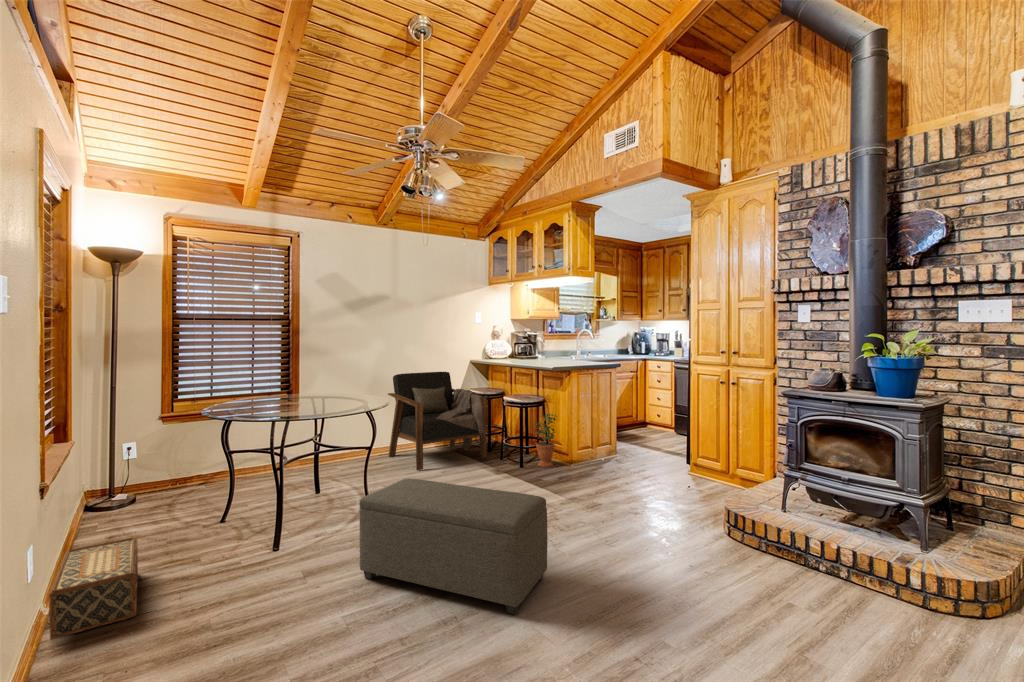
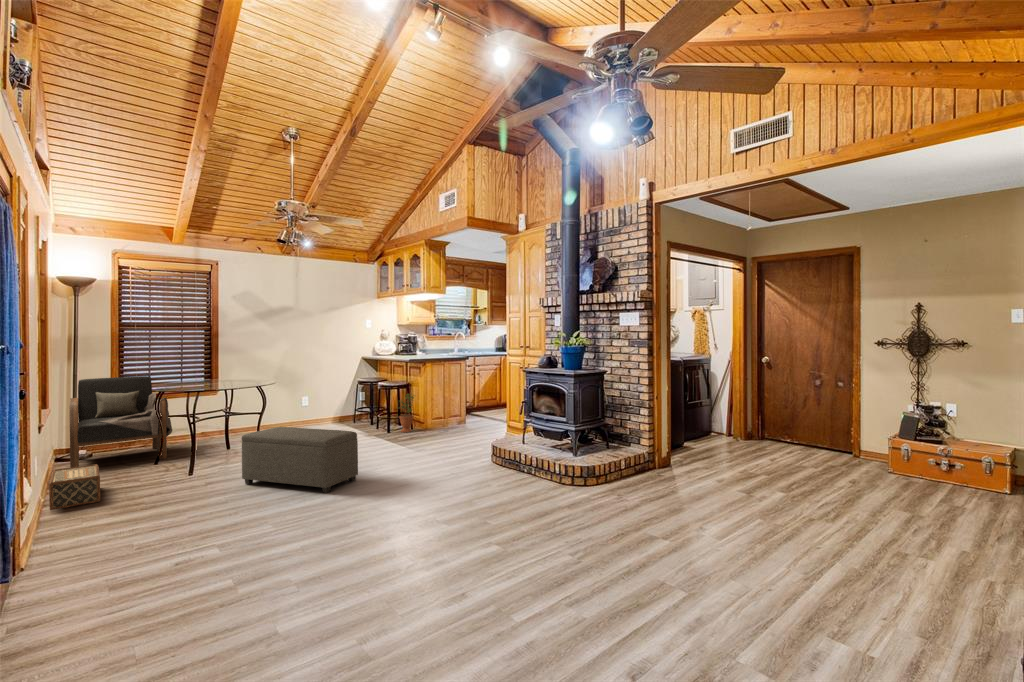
armchair: present [388,372,486,470] -> present [69,376,172,468]

